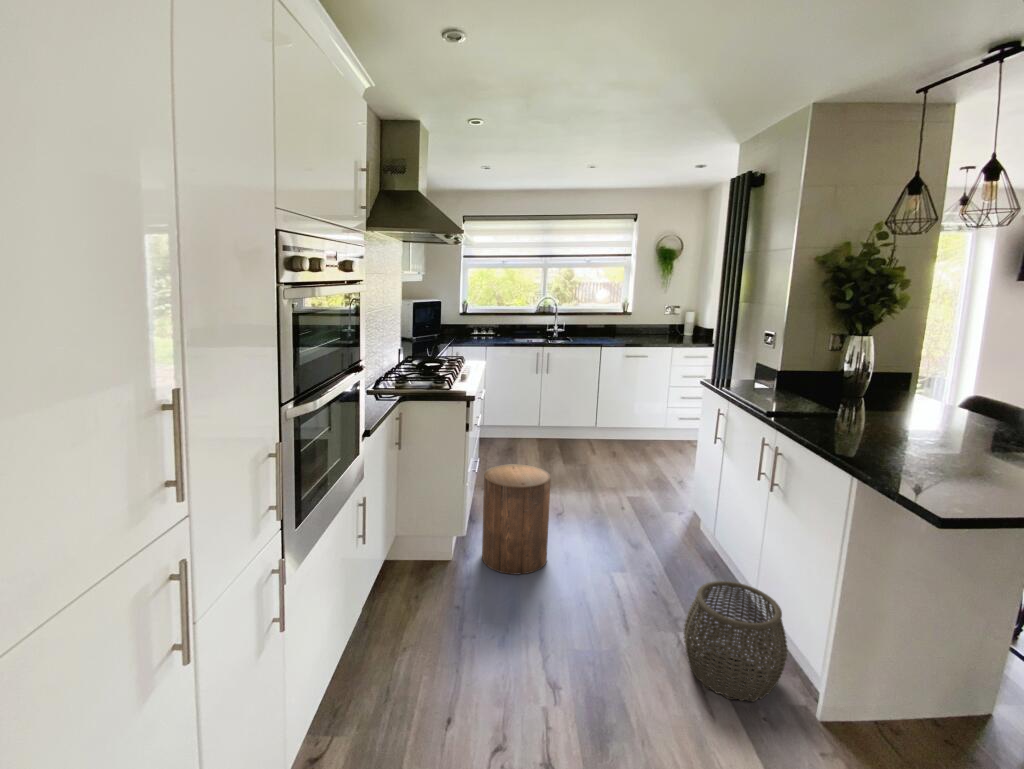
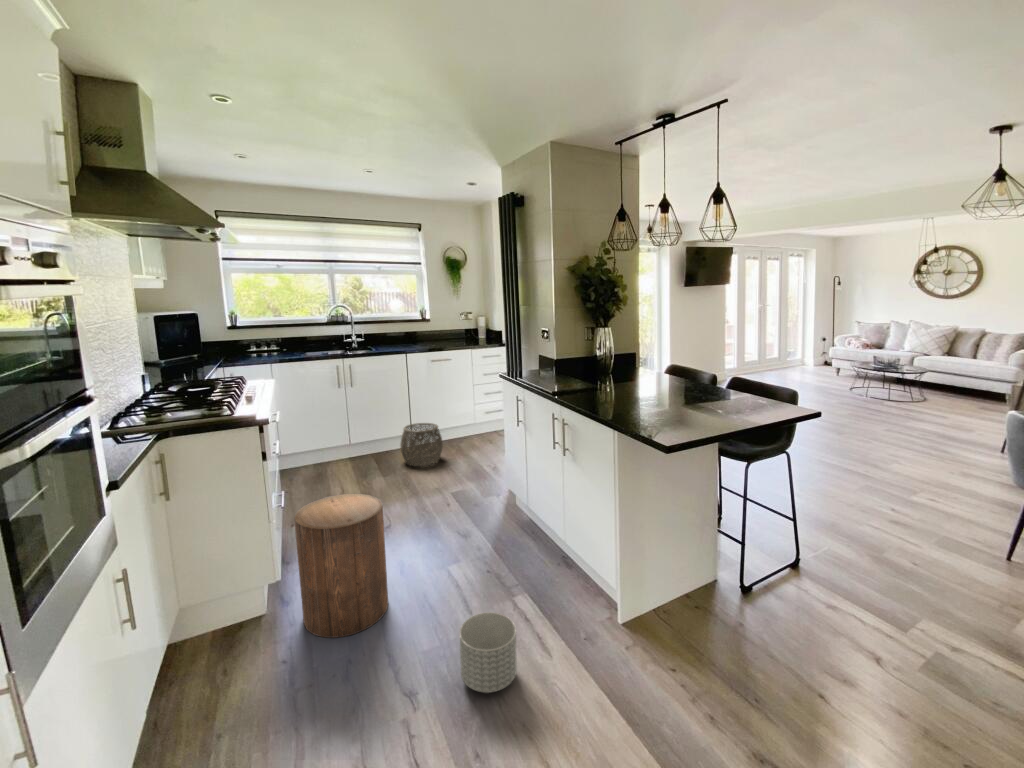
planter: none [590,581,639,642] -> present [460,612,517,693]
woven basket: present [684,581,788,701] -> present [400,423,443,466]

